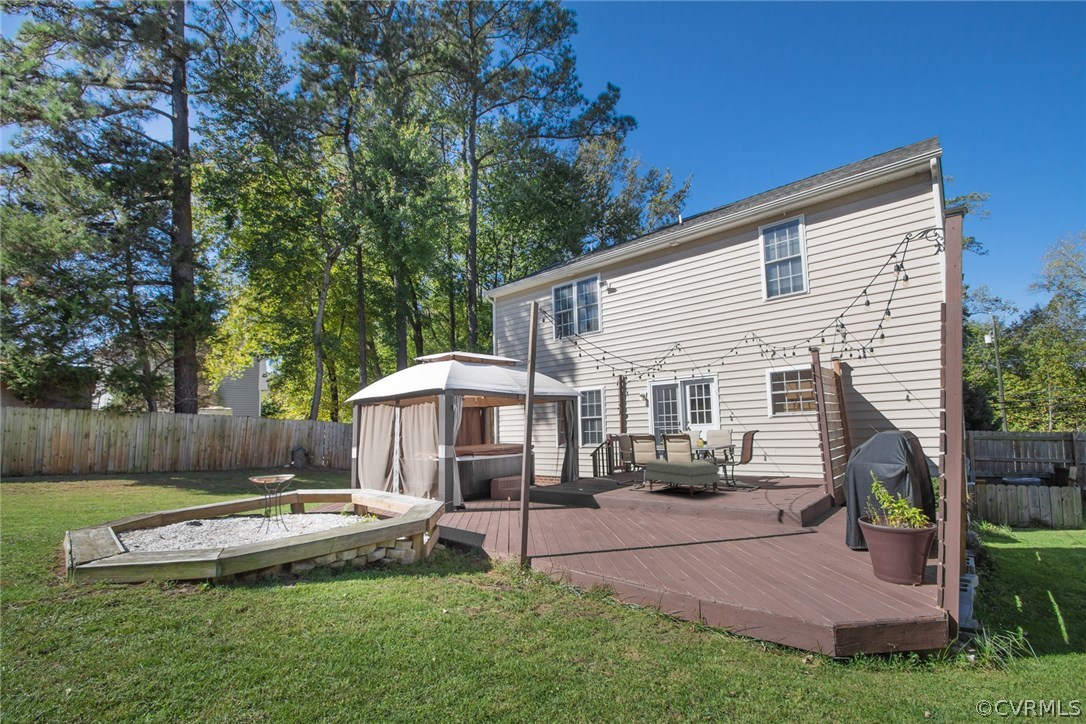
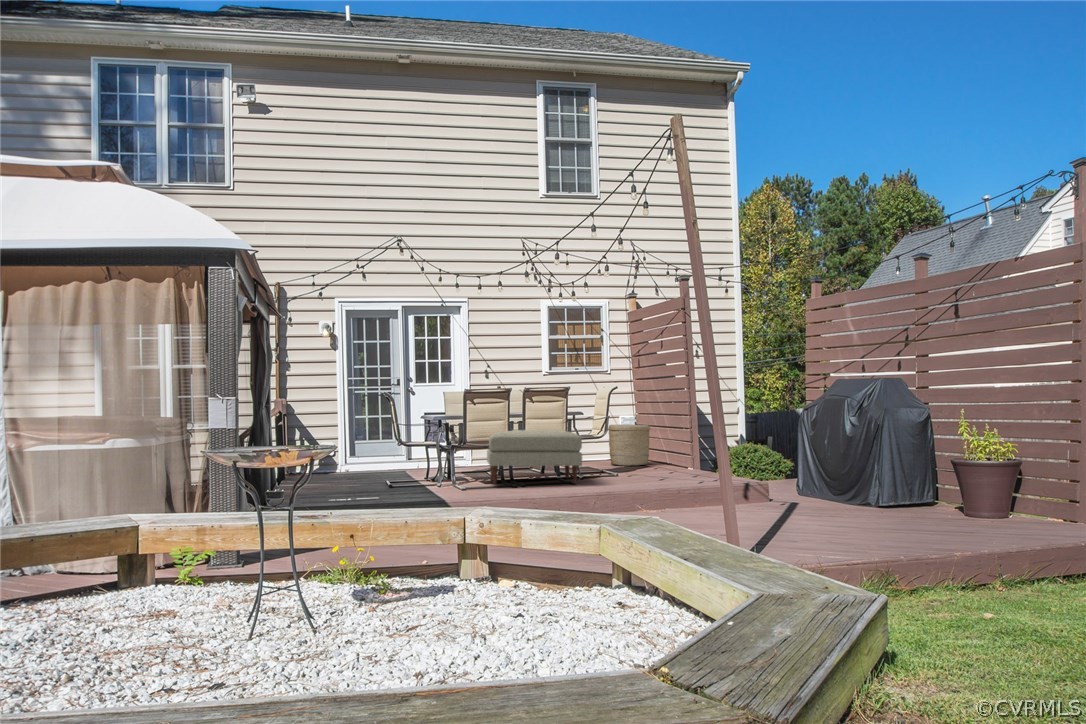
woven basket: none [796,458,832,491] -> present [608,425,650,466]

